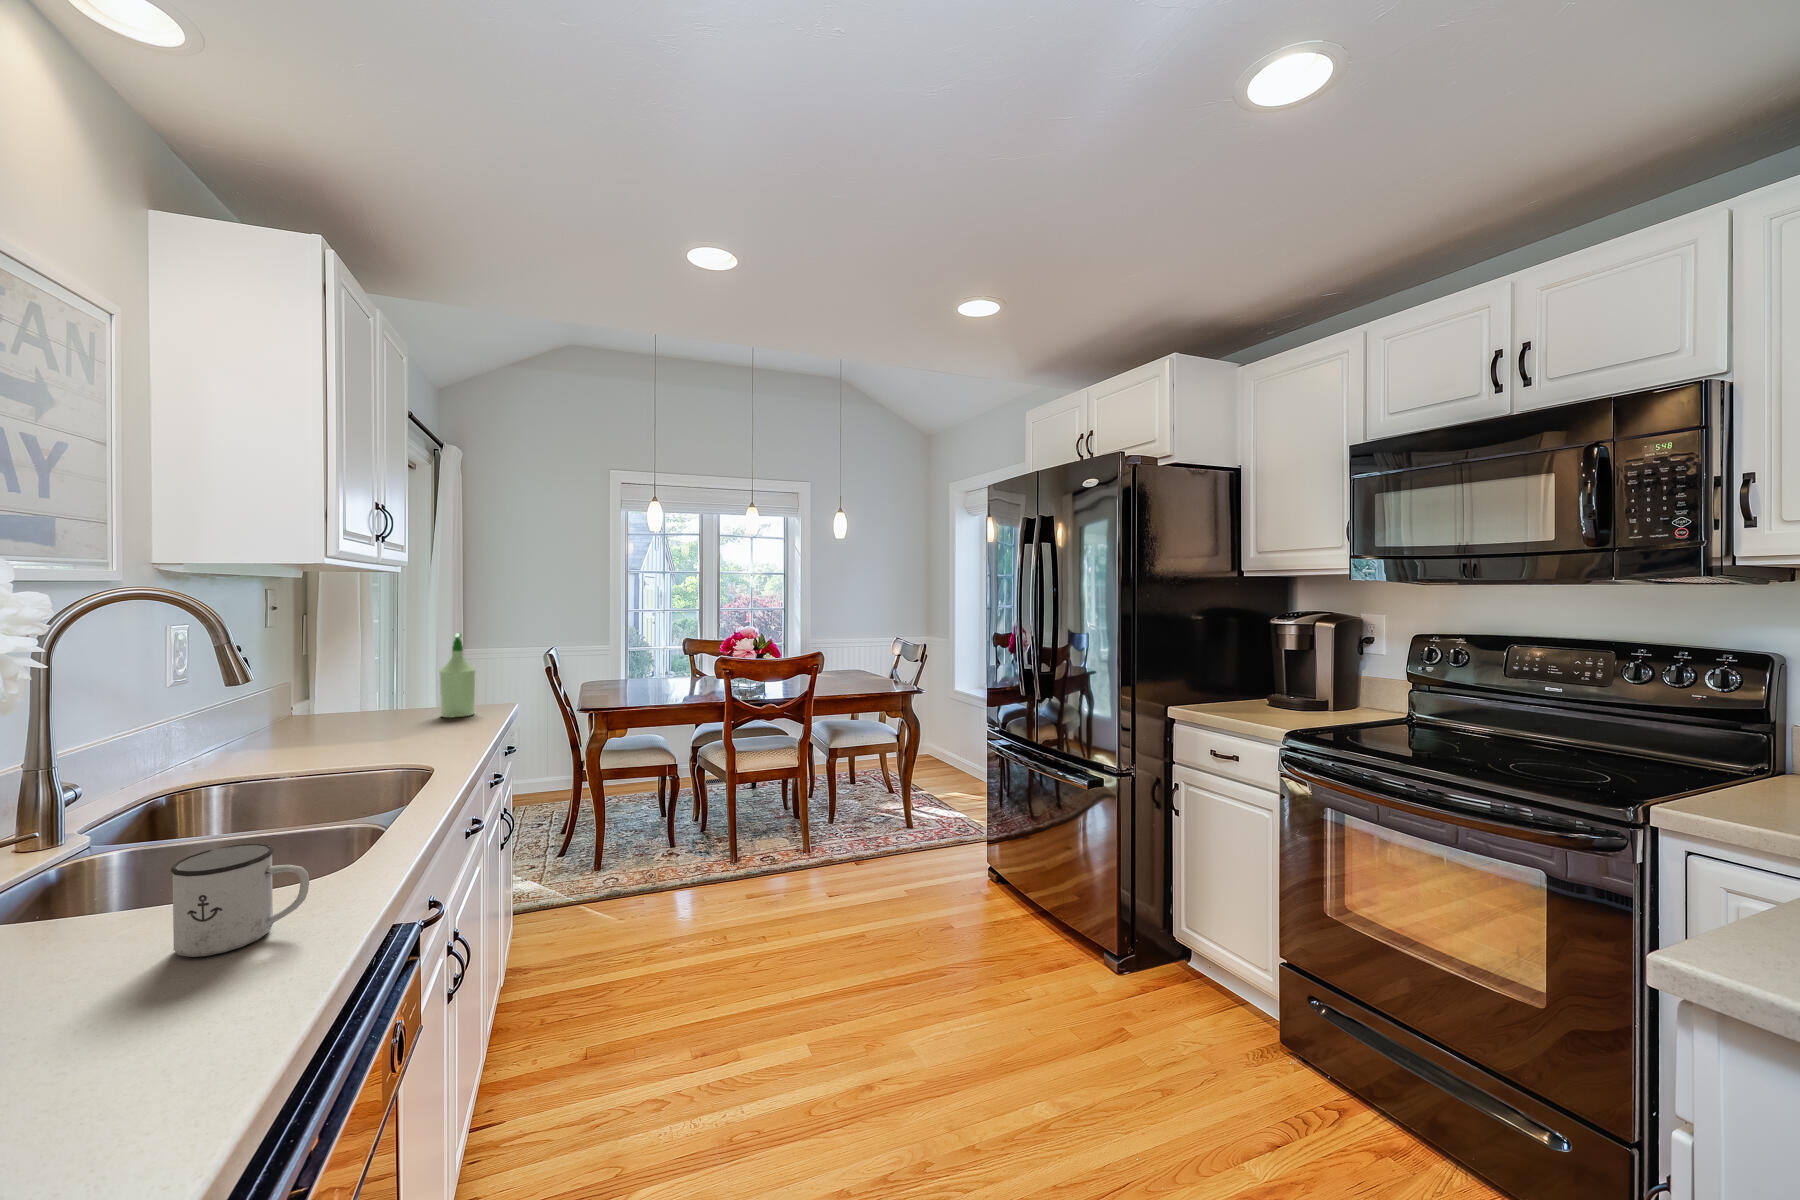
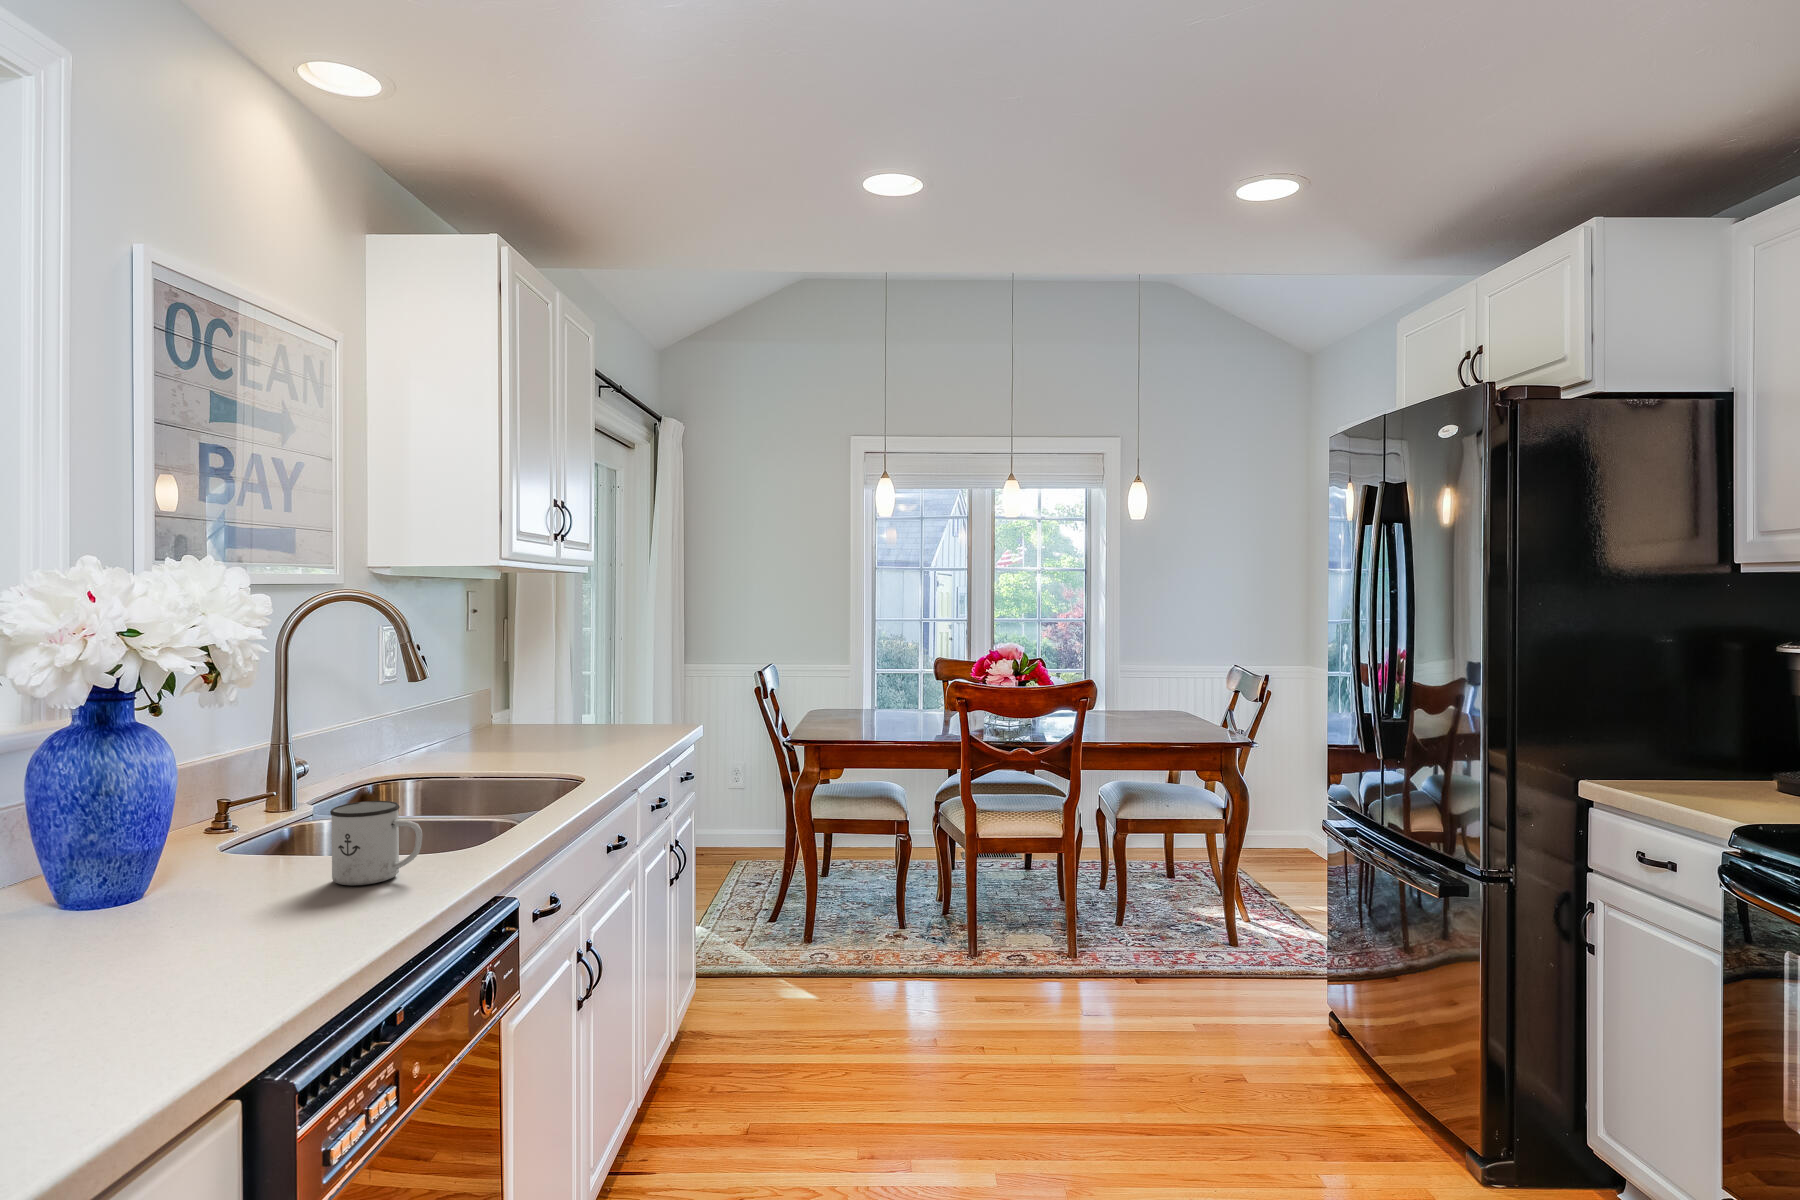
spray bottle: present [440,633,475,718] -> none [619,640,654,733]

